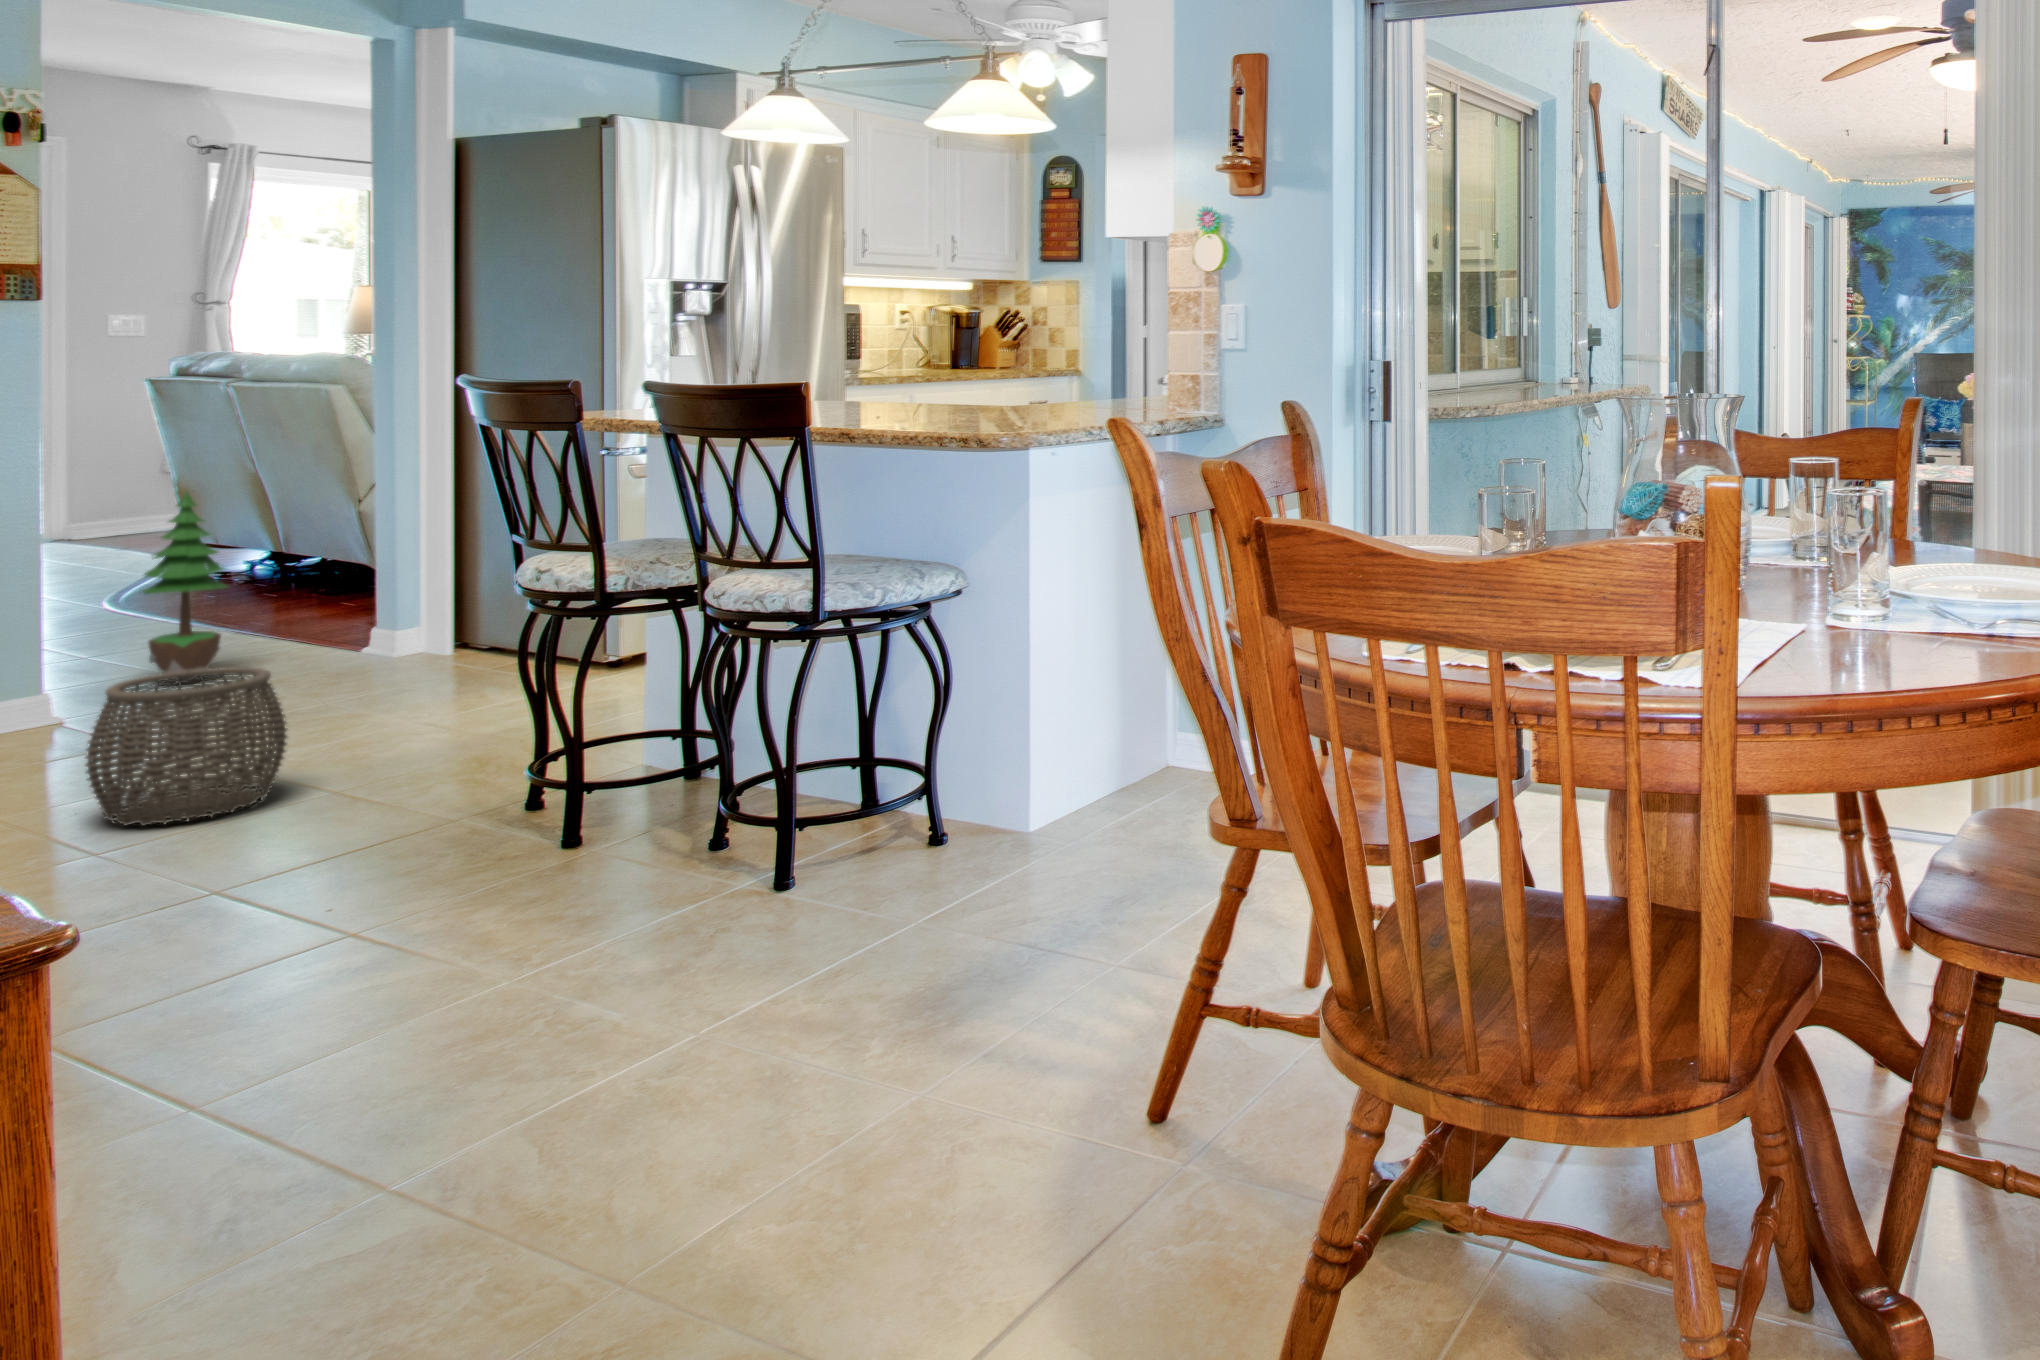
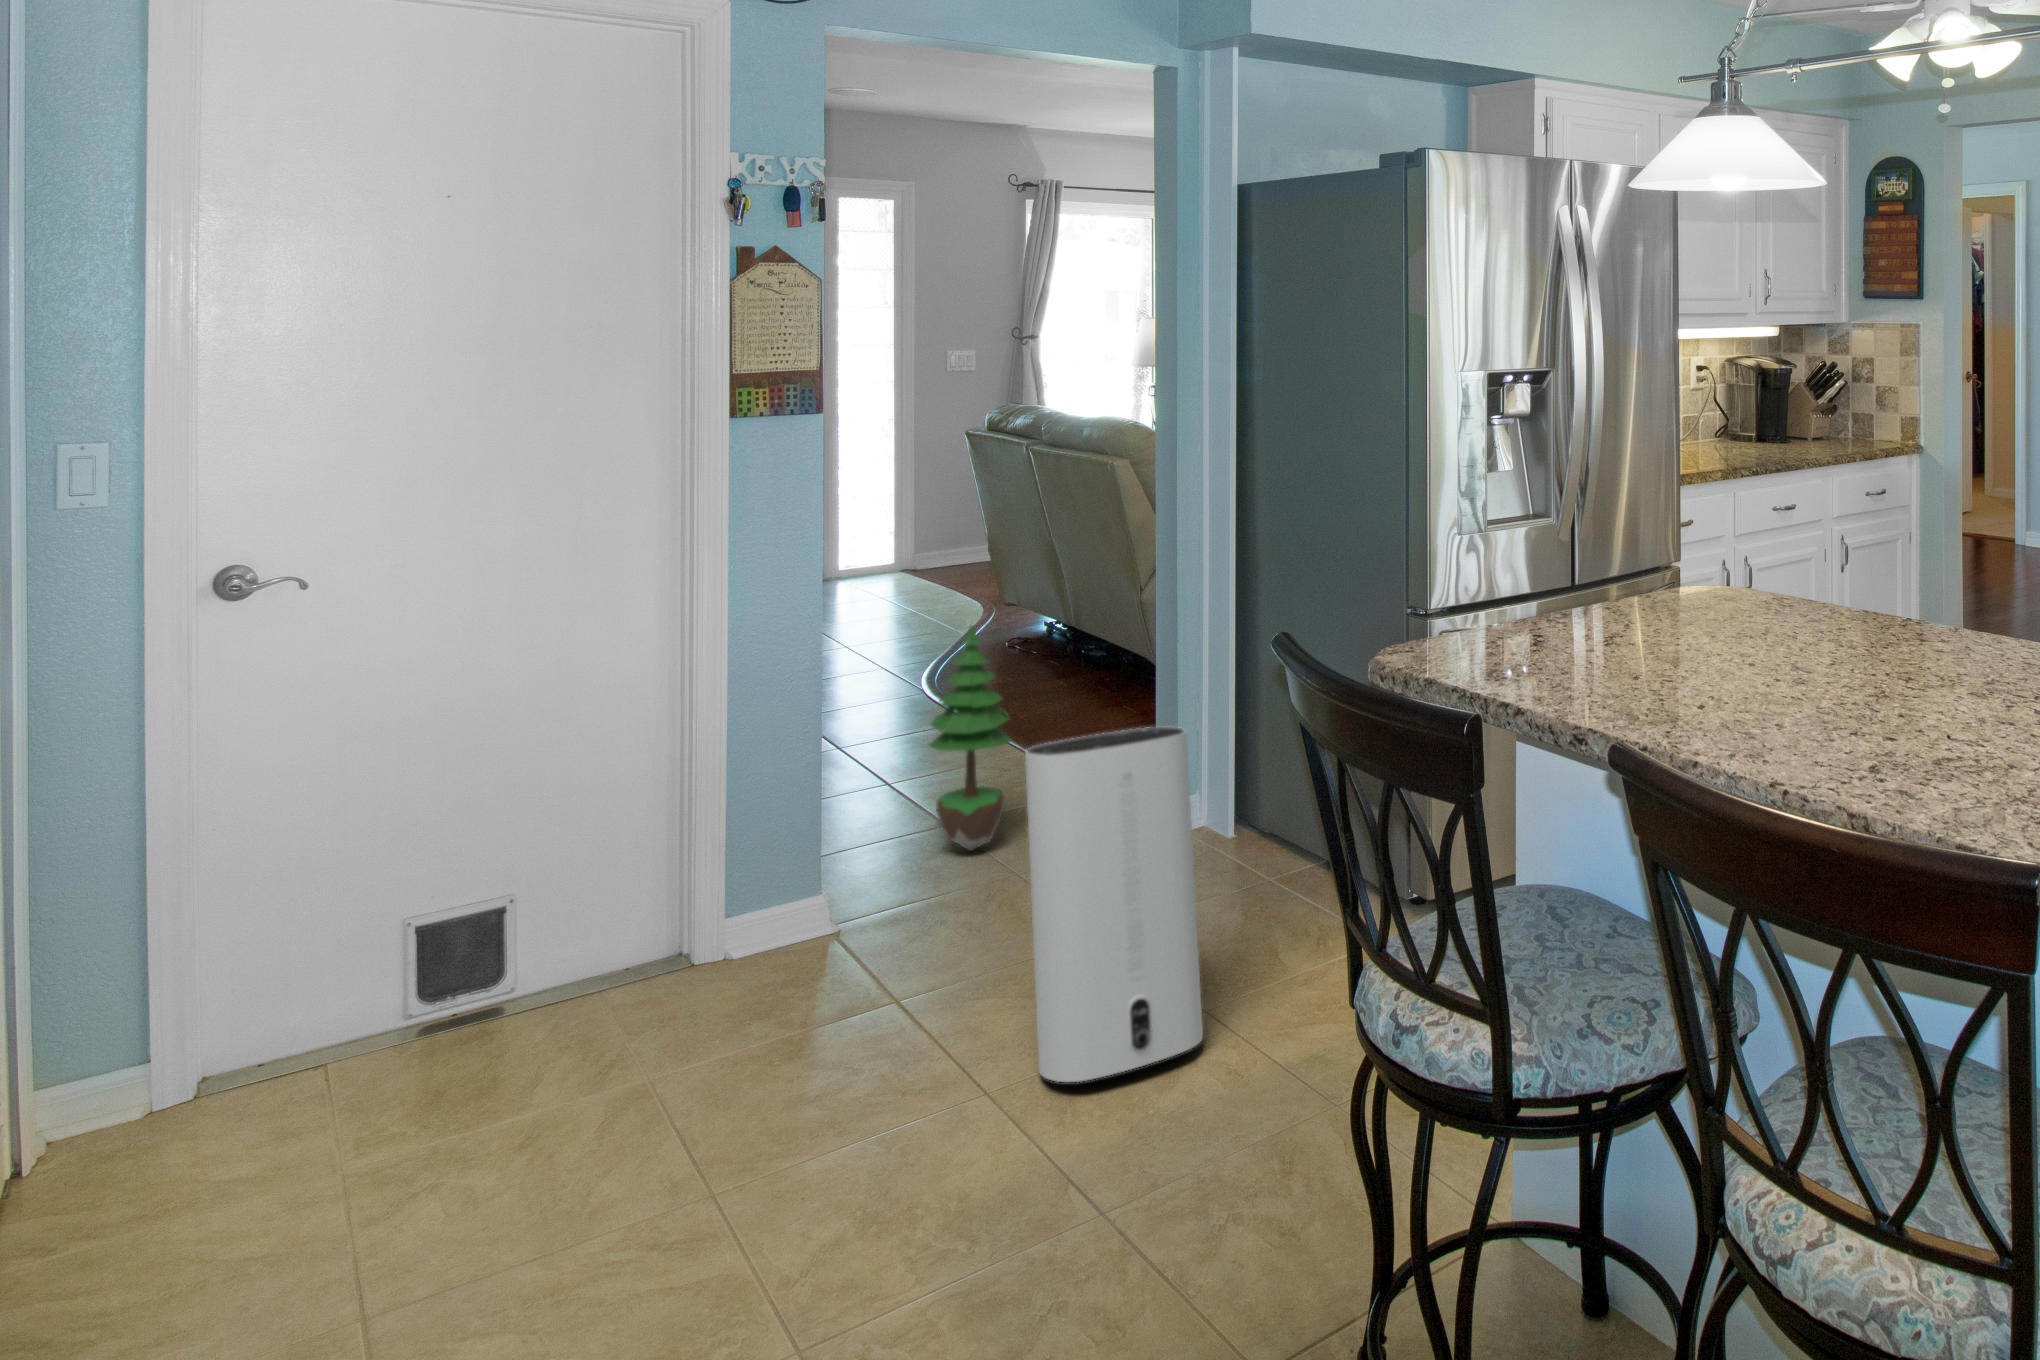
air purifier: none [258,515,417,757] -> present [1025,727,1203,1082]
woven basket: present [85,667,287,826] -> none [818,983,1053,1257]

